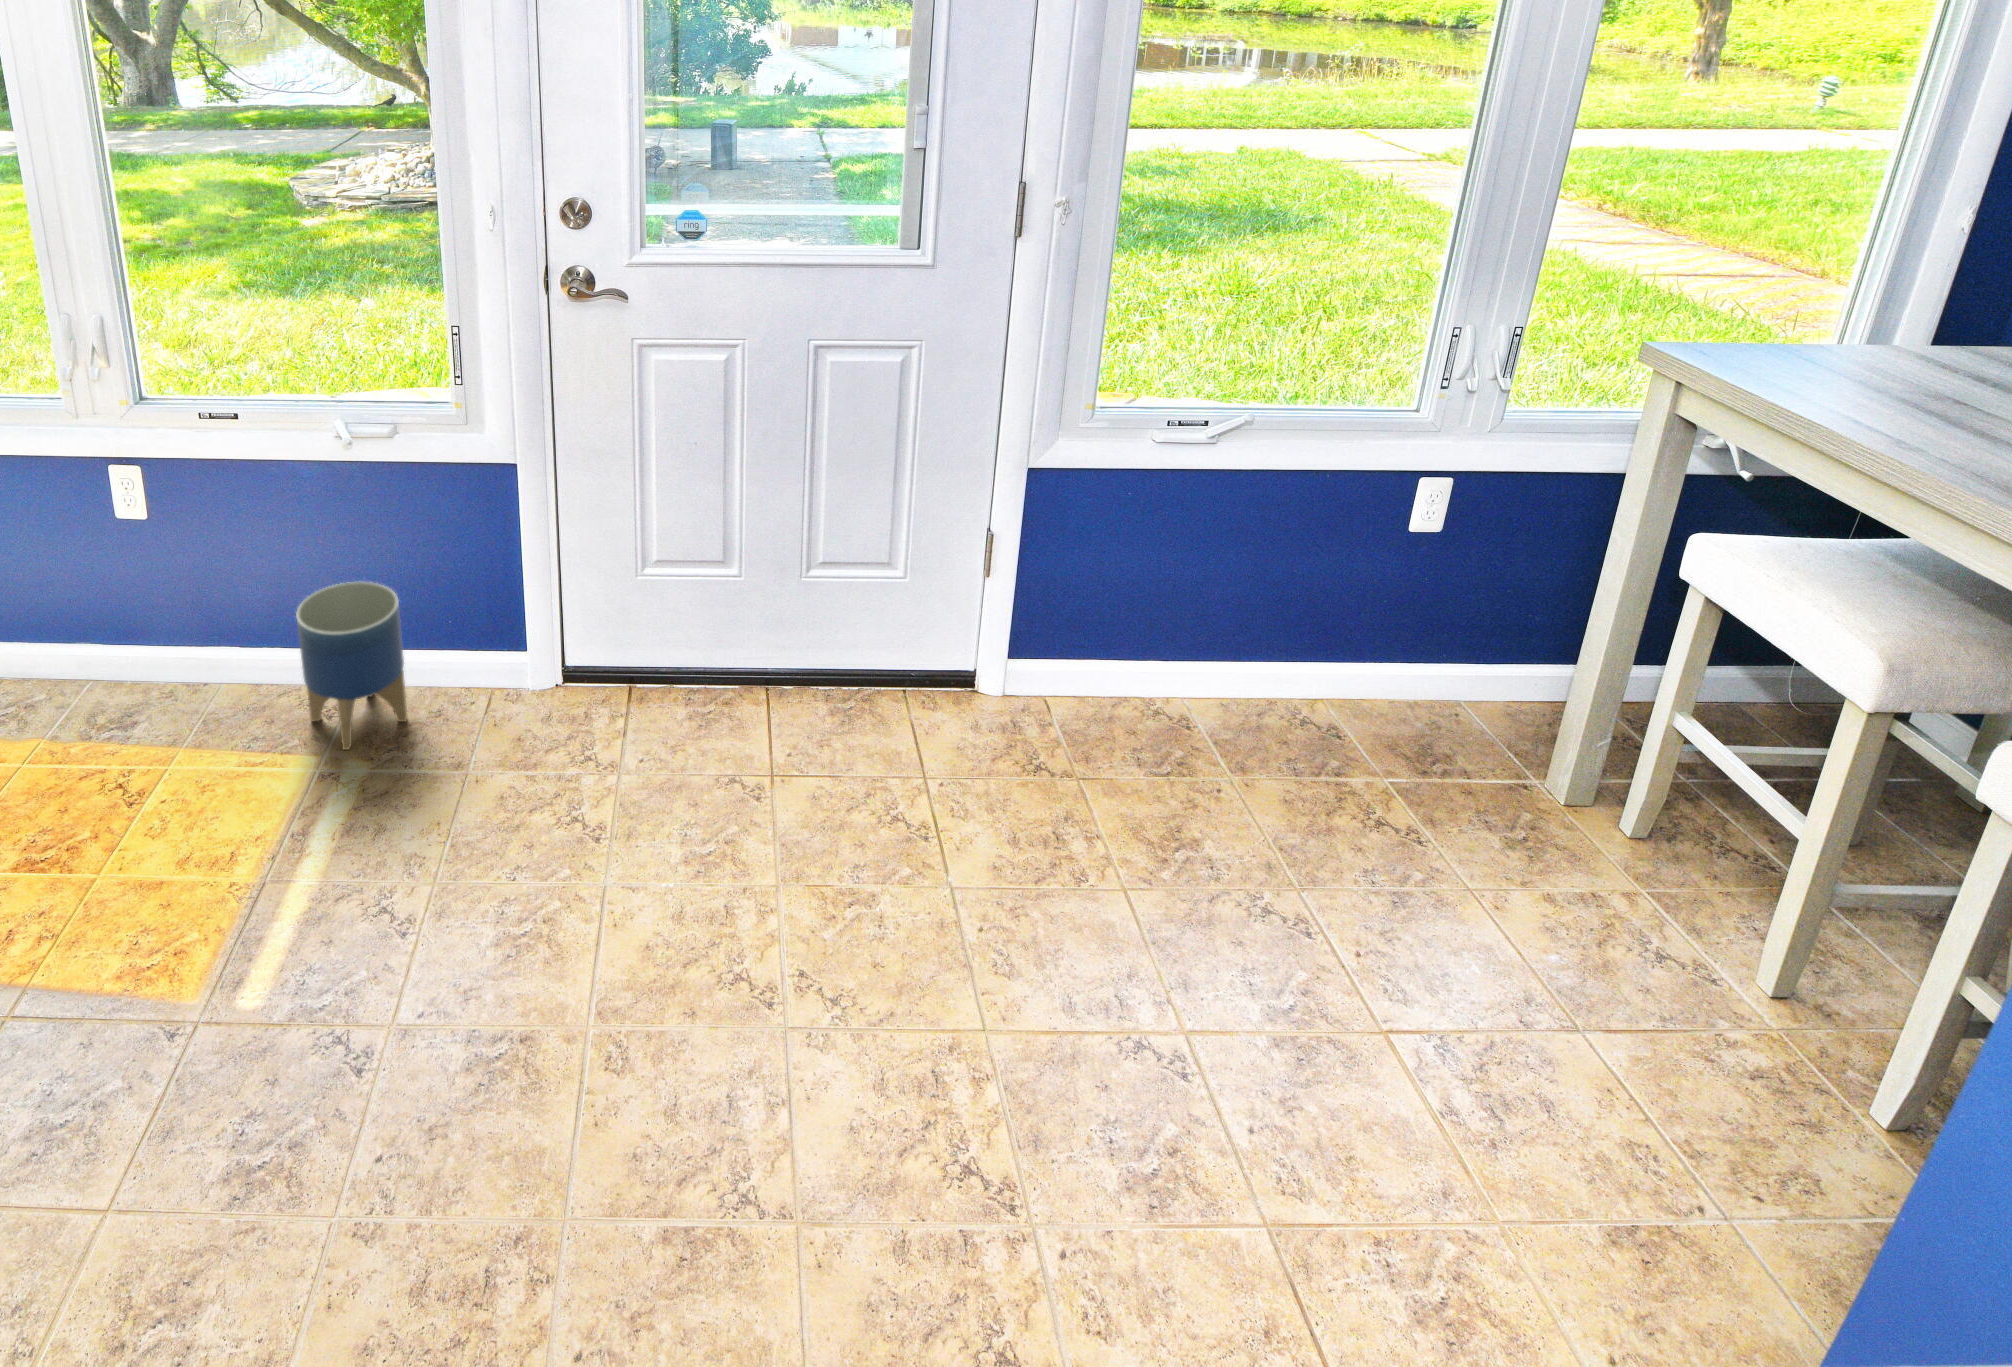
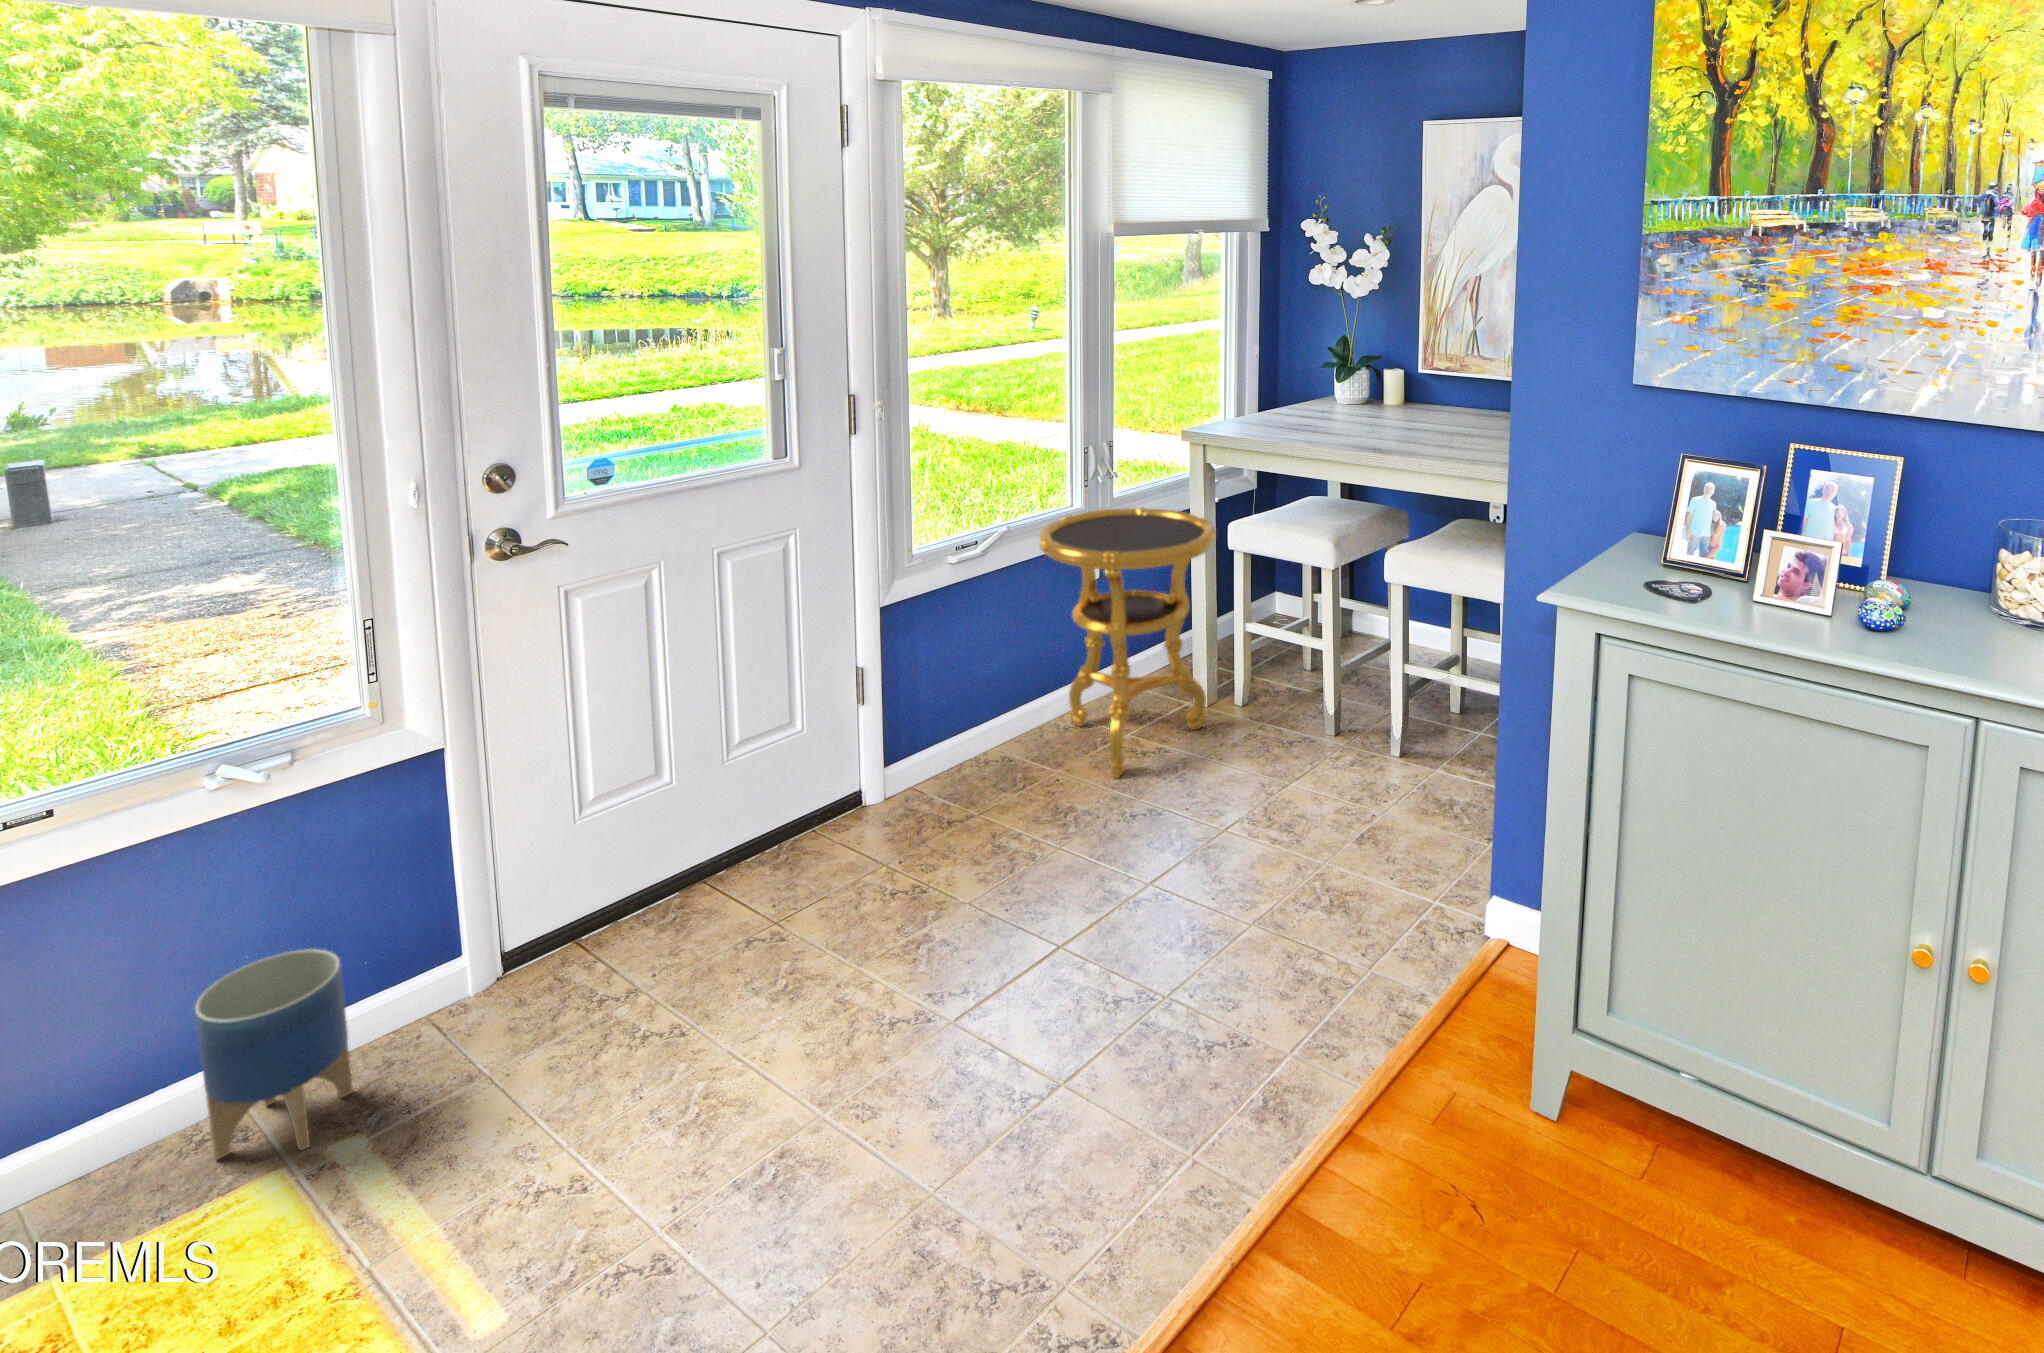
side table: none [1282,426,1621,837] -> present [1039,508,1216,778]

